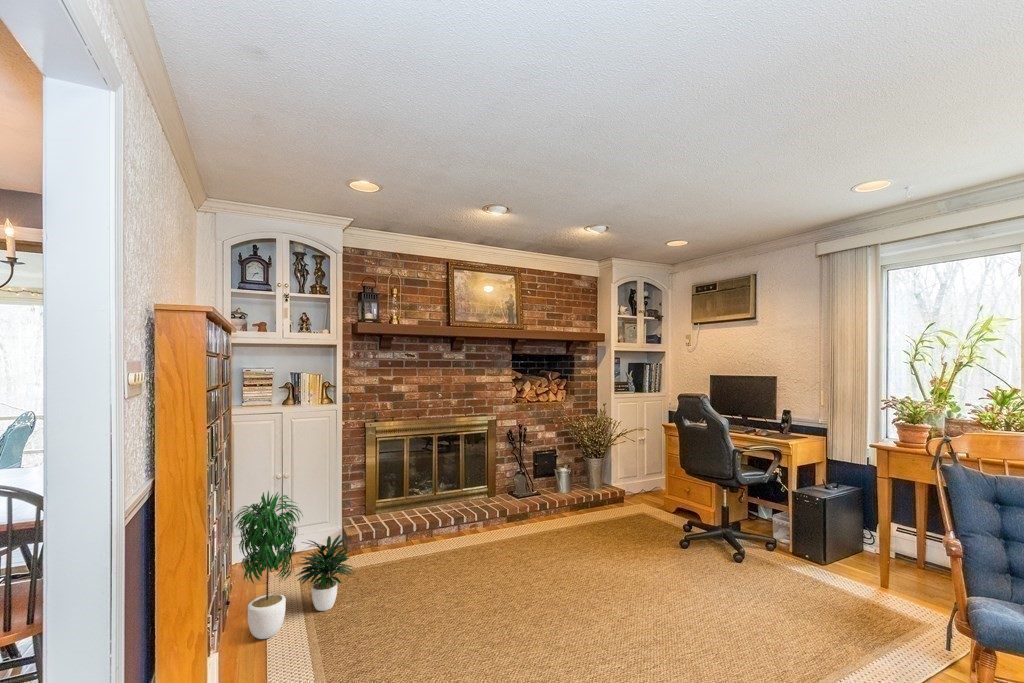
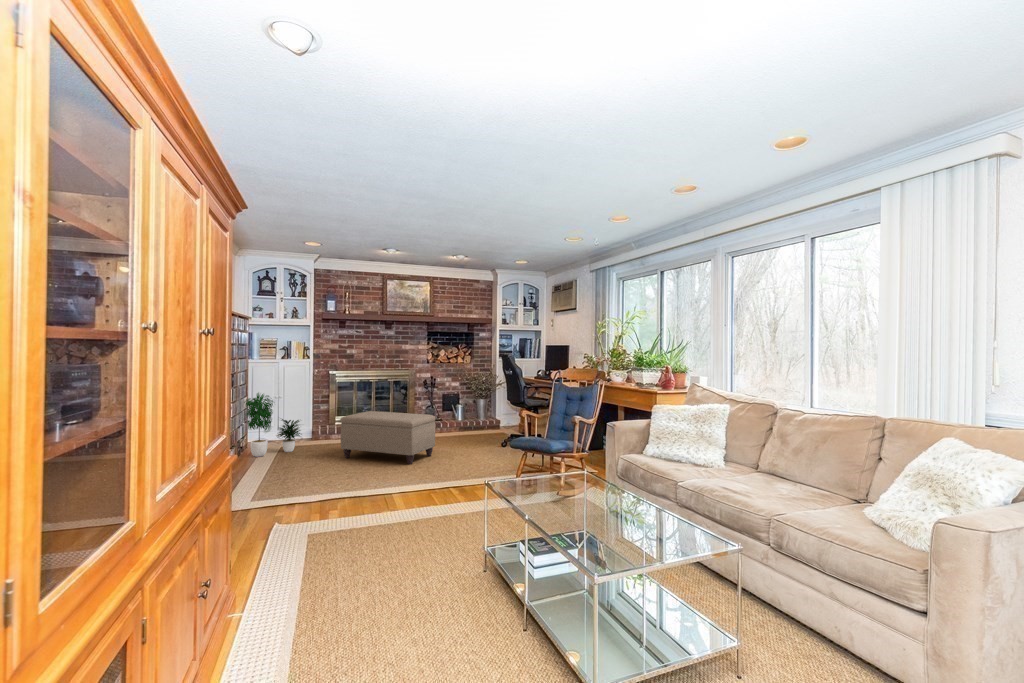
ottoman: none [453,511,633,645] -> present [340,411,436,464]

